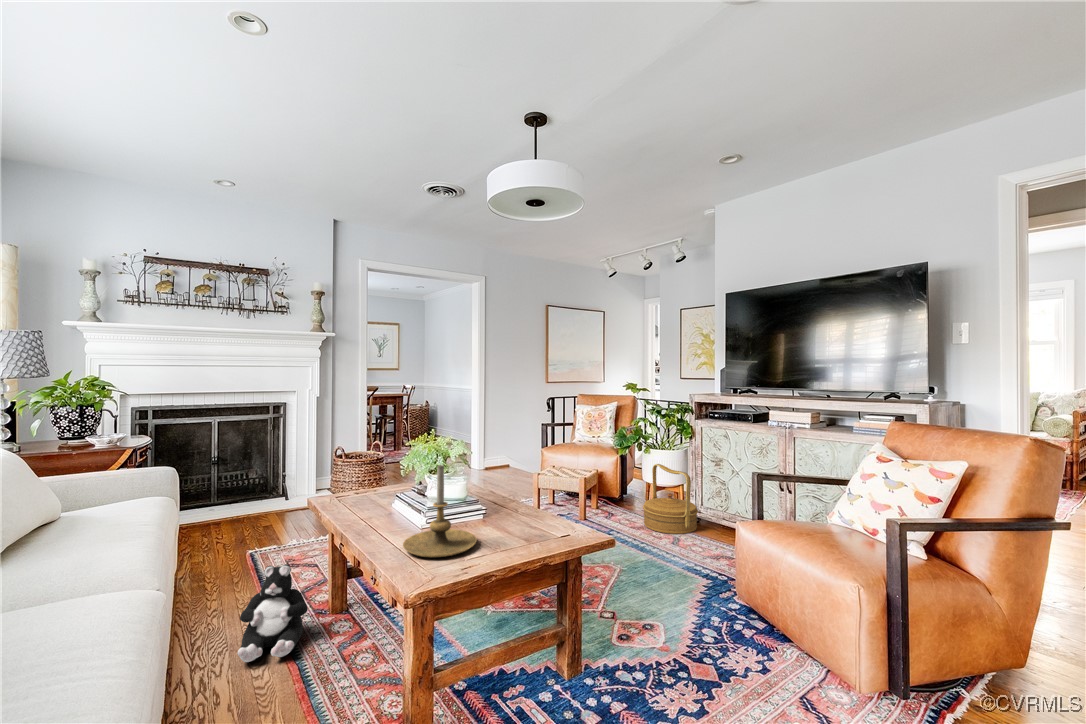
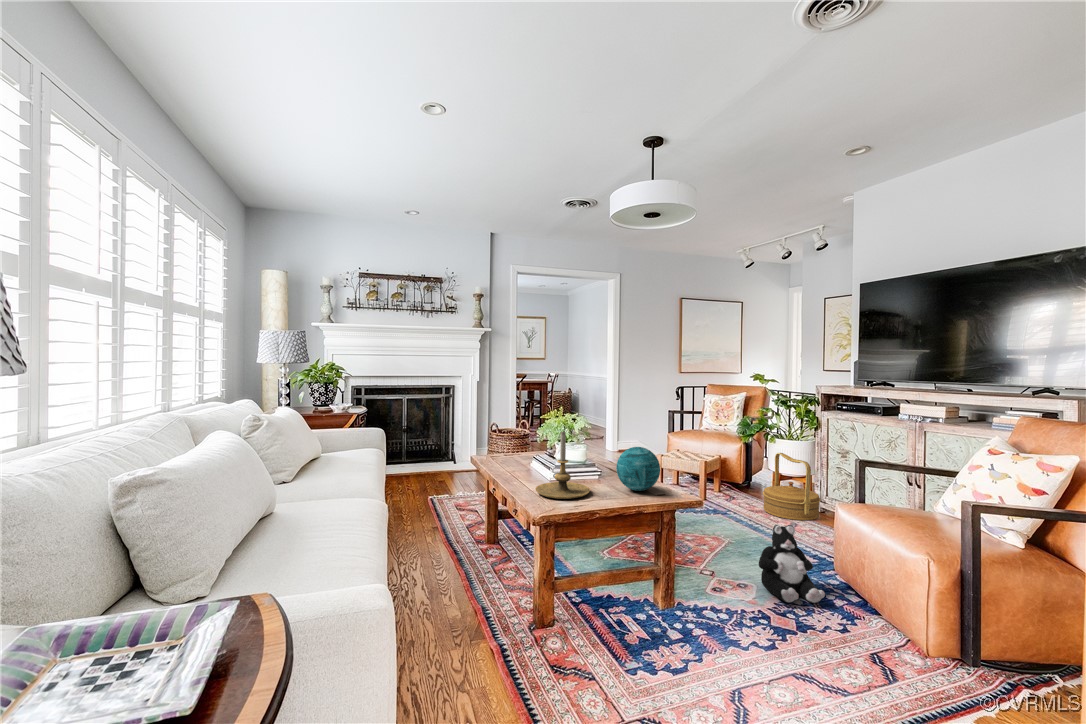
decorative orb: none [508,477,561,532] -> present [616,447,660,491]
plush toy: present [237,564,308,662] -> present [759,525,825,603]

